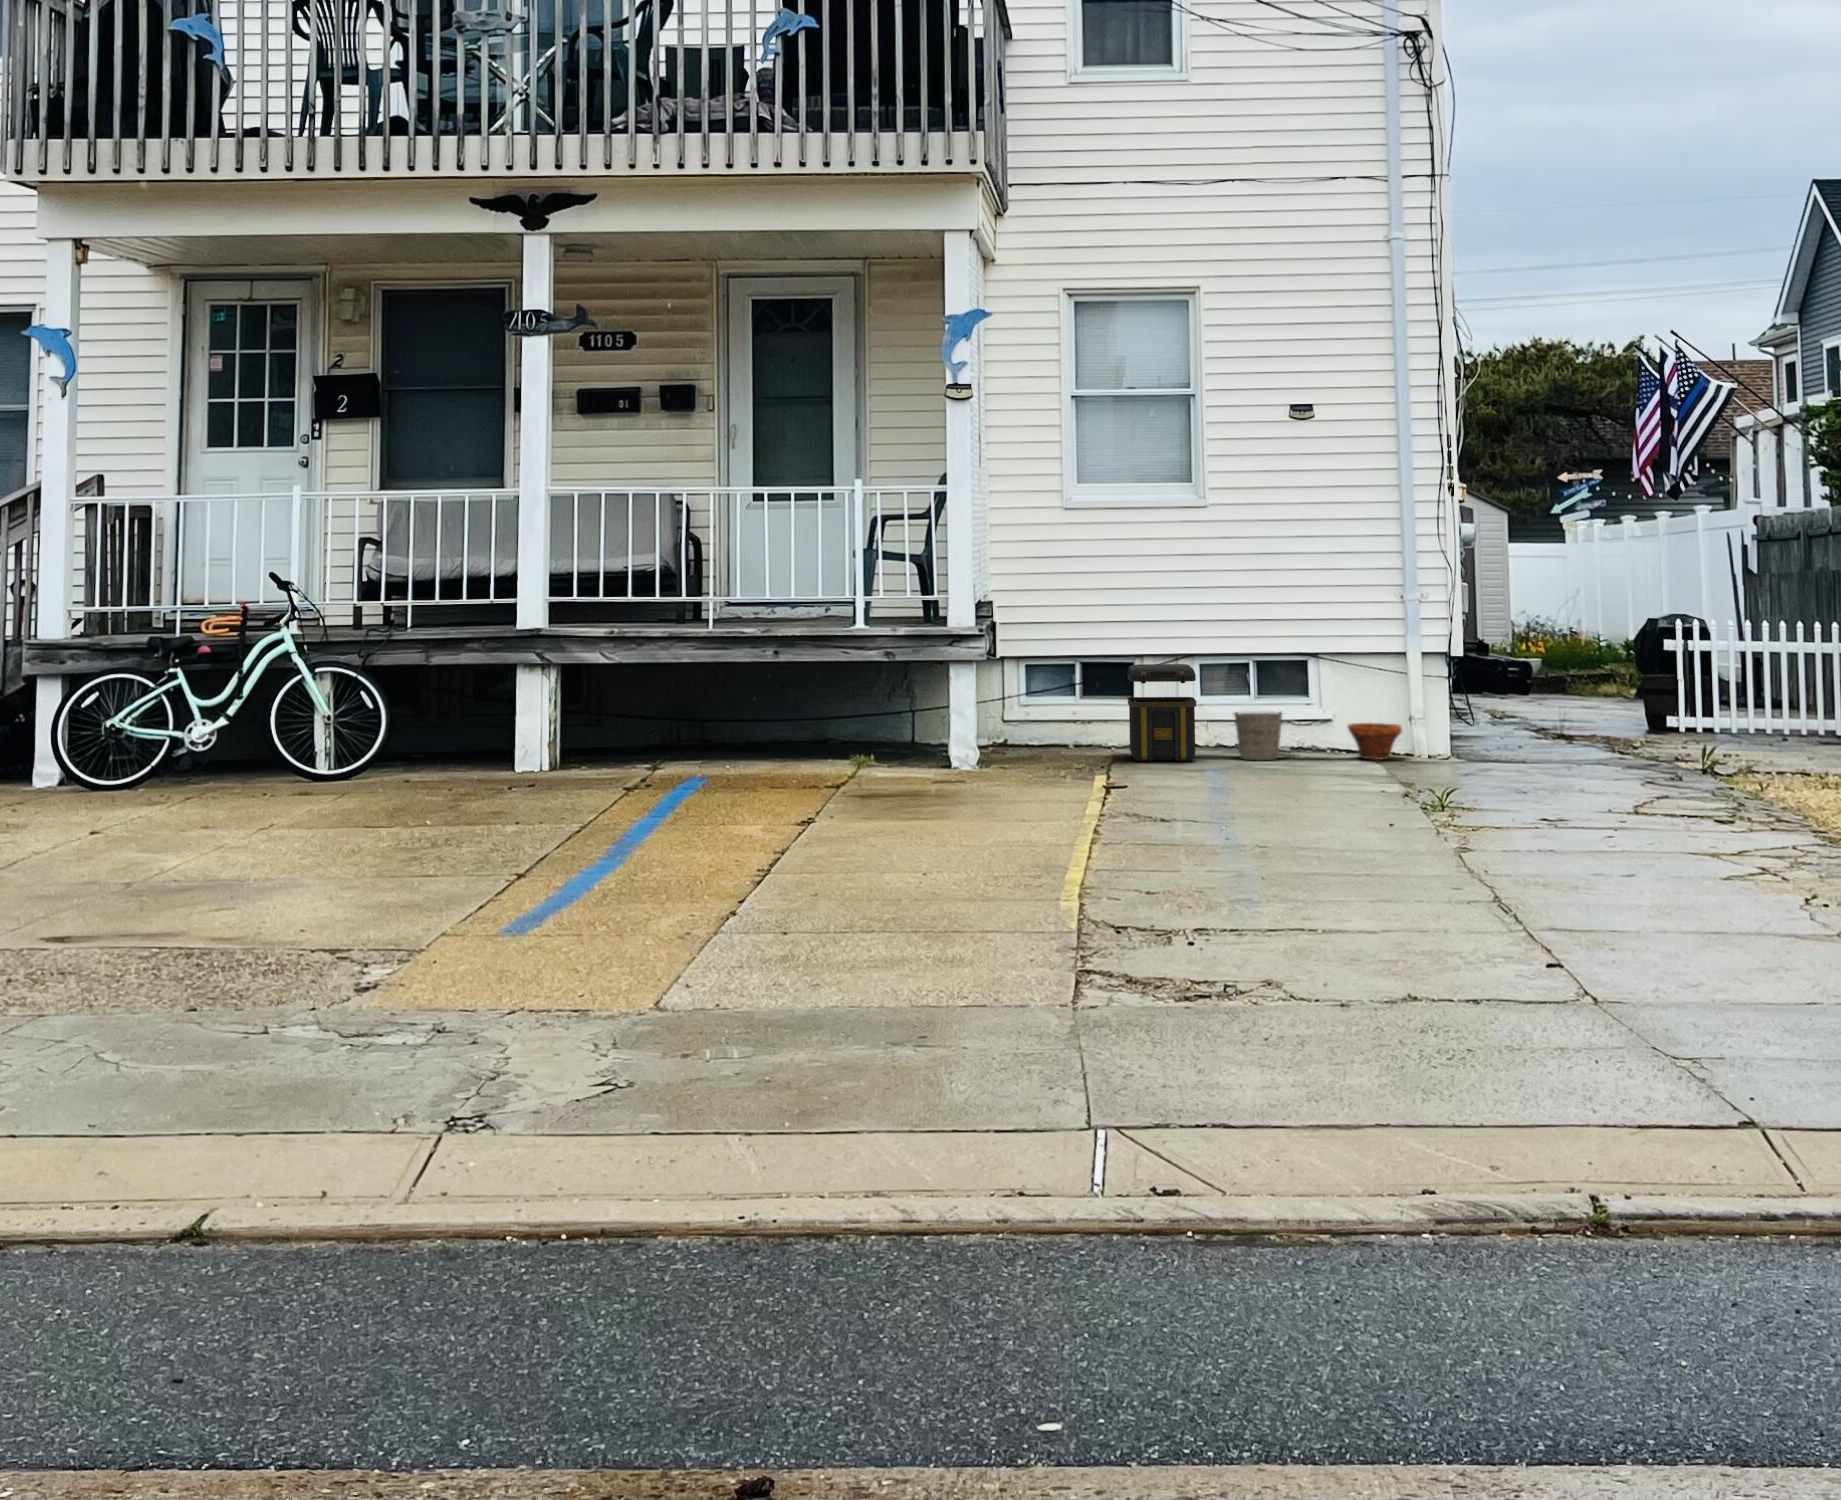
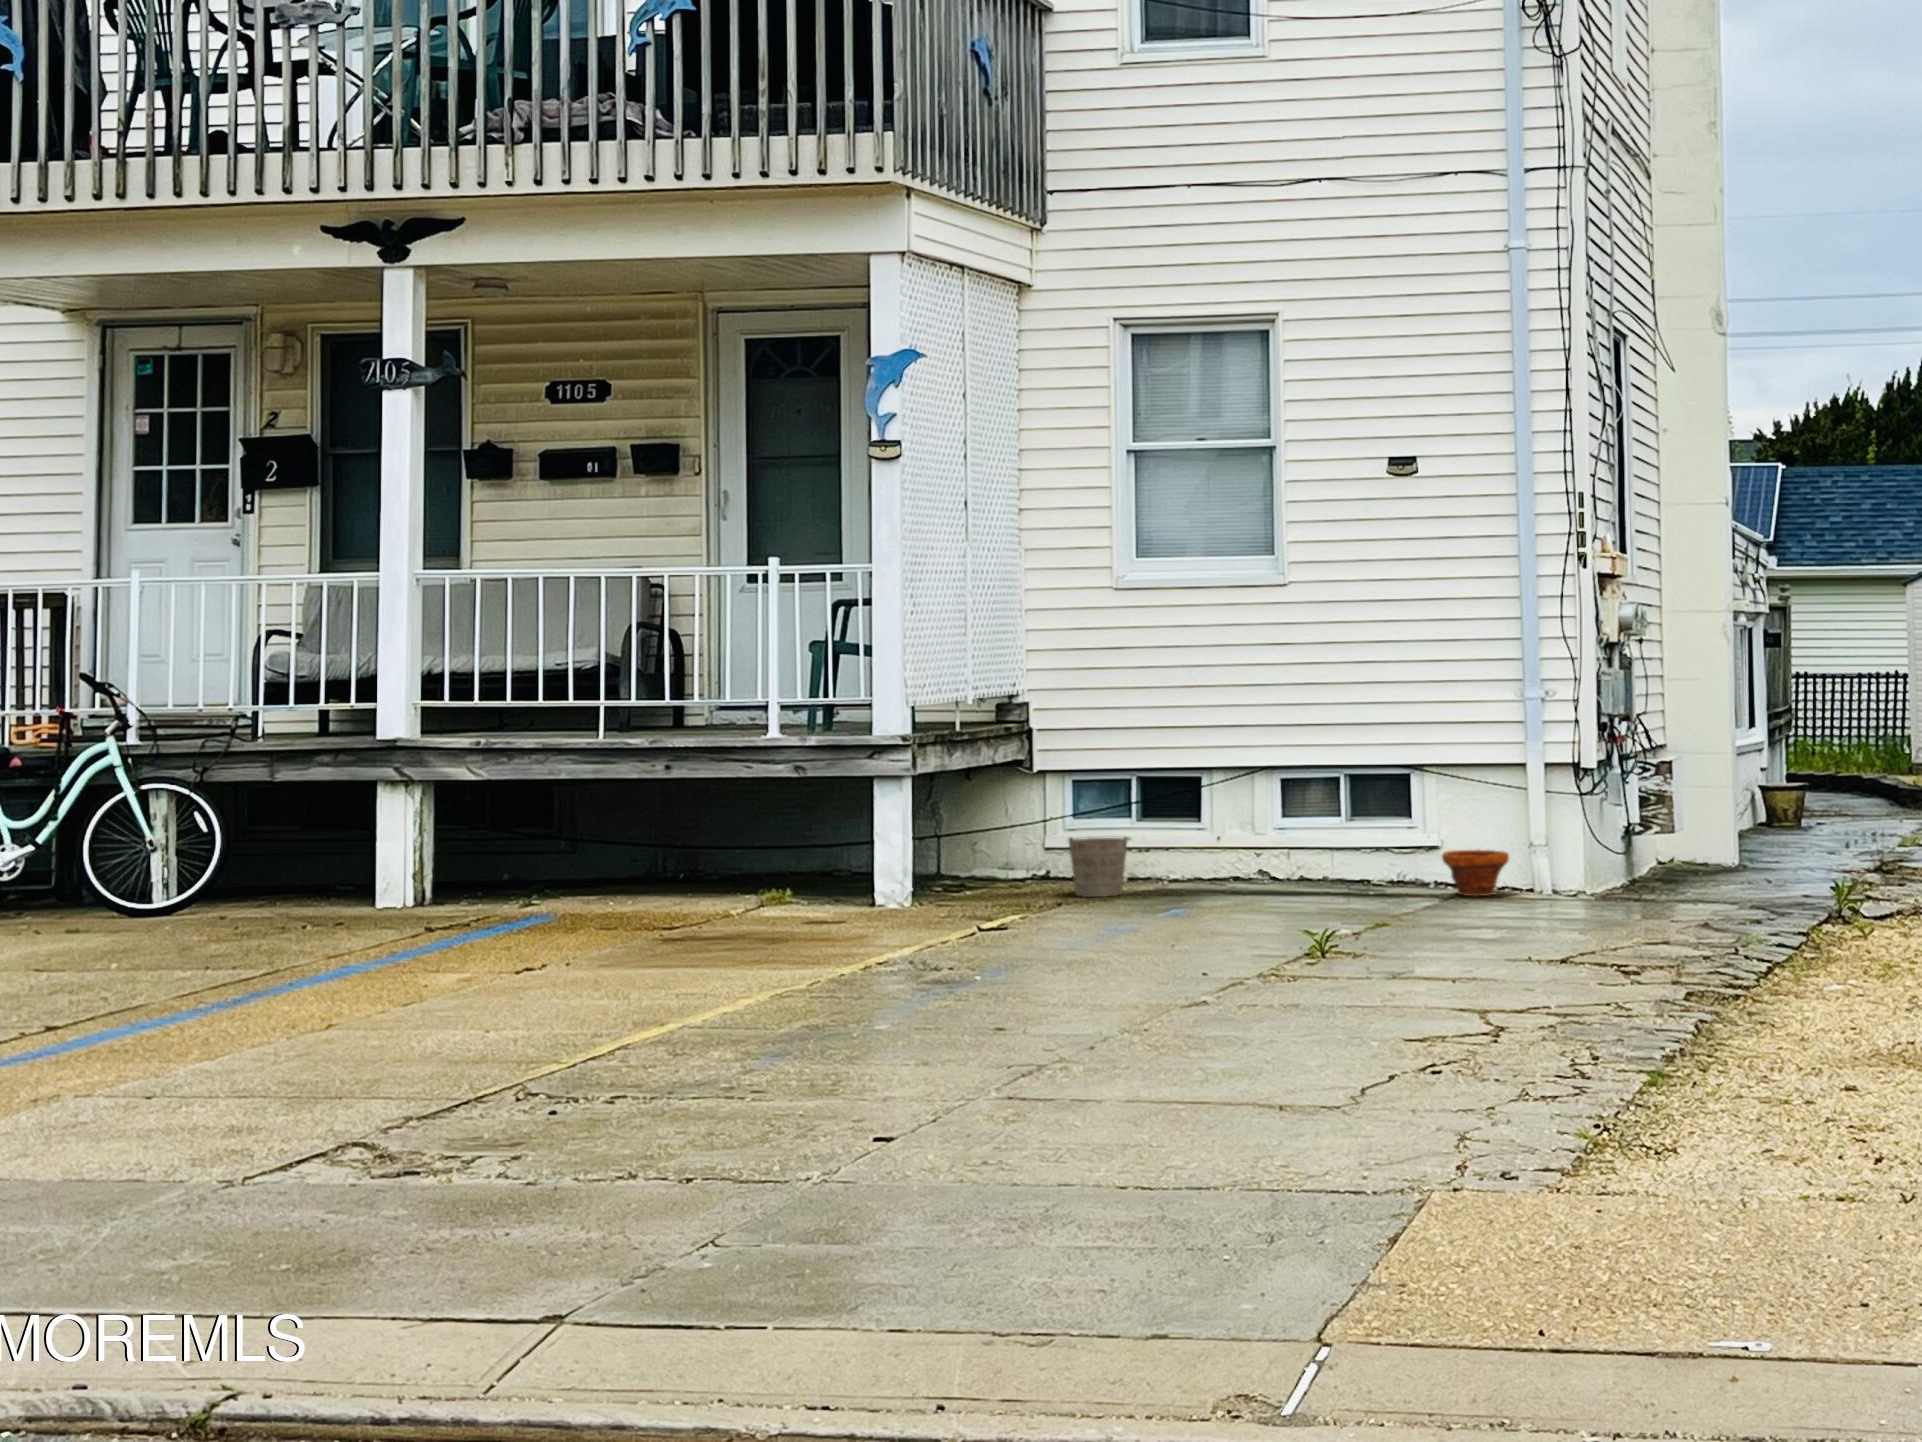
toolbox: present [1128,664,1197,761] -> none [1167,777,1261,898]
bucket: present [1234,712,1282,760] -> present [1068,837,1129,897]

